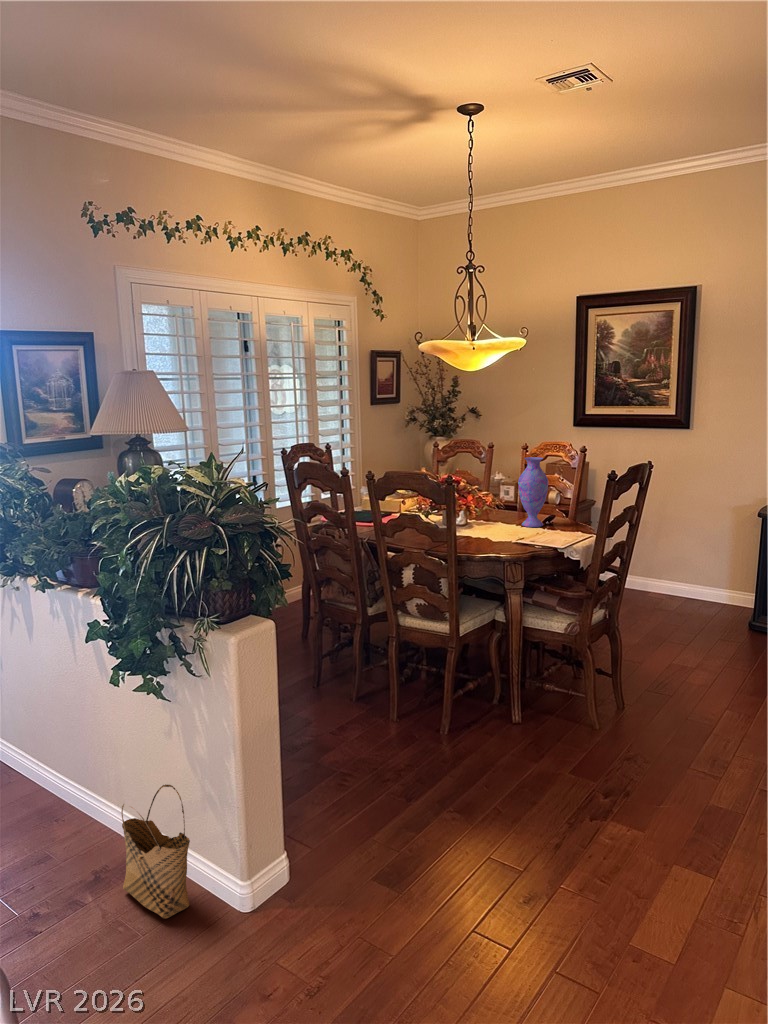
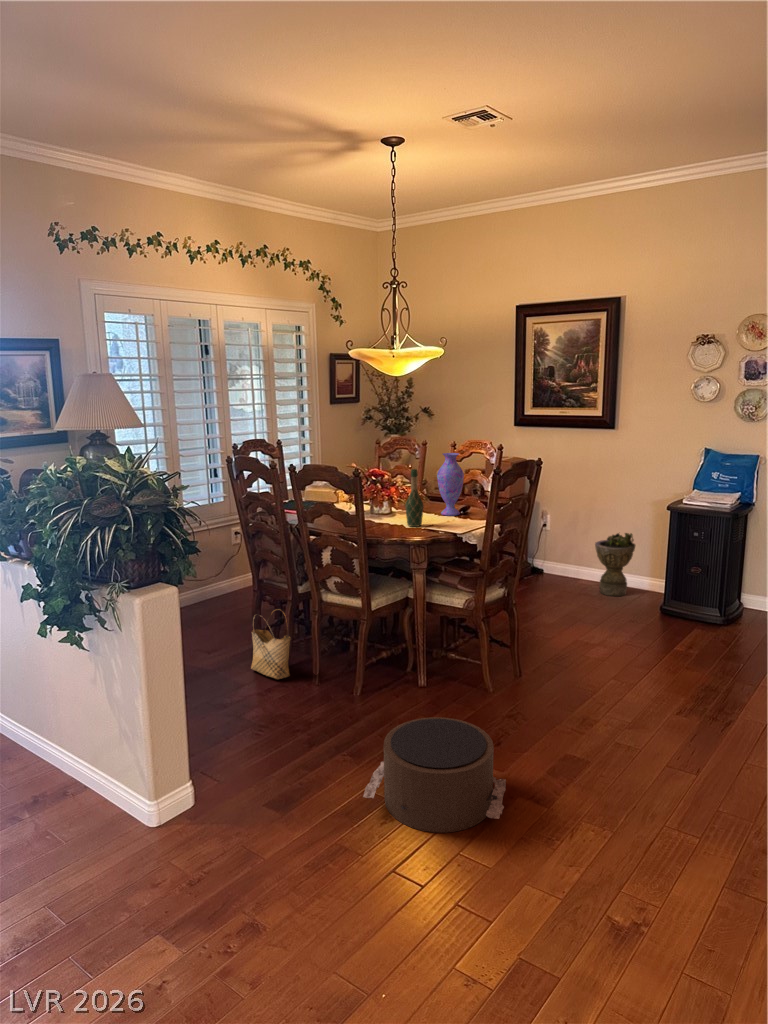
wine bottle: none [491,476,512,541] -> present [405,469,424,527]
planter: none [671,542,717,612] -> present [595,533,636,596]
pouf: none [495,767,668,912] -> present [363,717,506,833]
woven basket: present [121,785,190,918] -> present [251,609,291,679]

